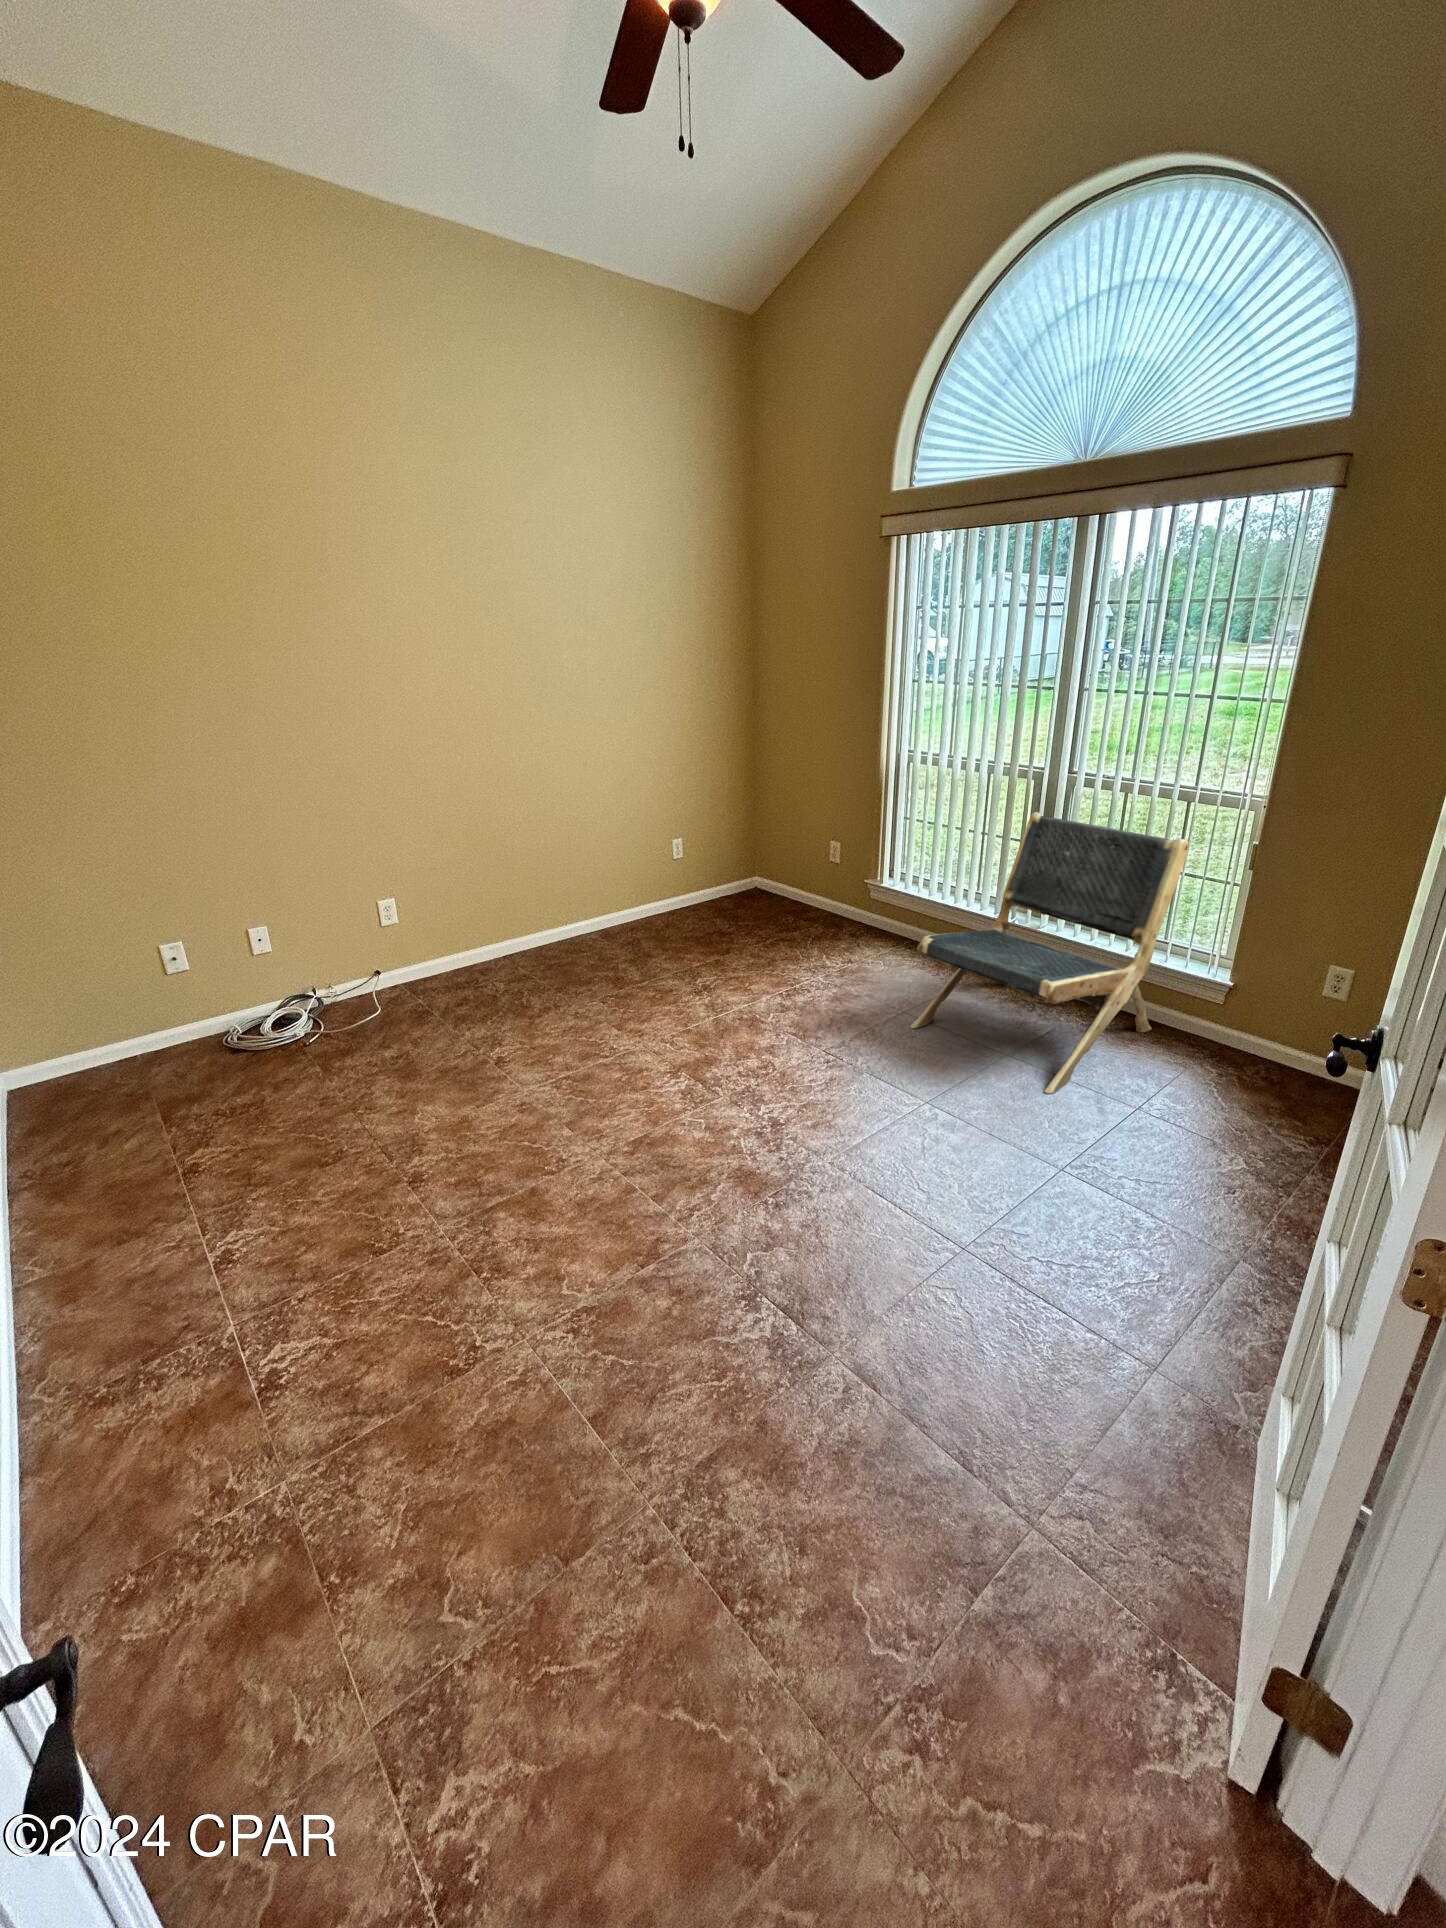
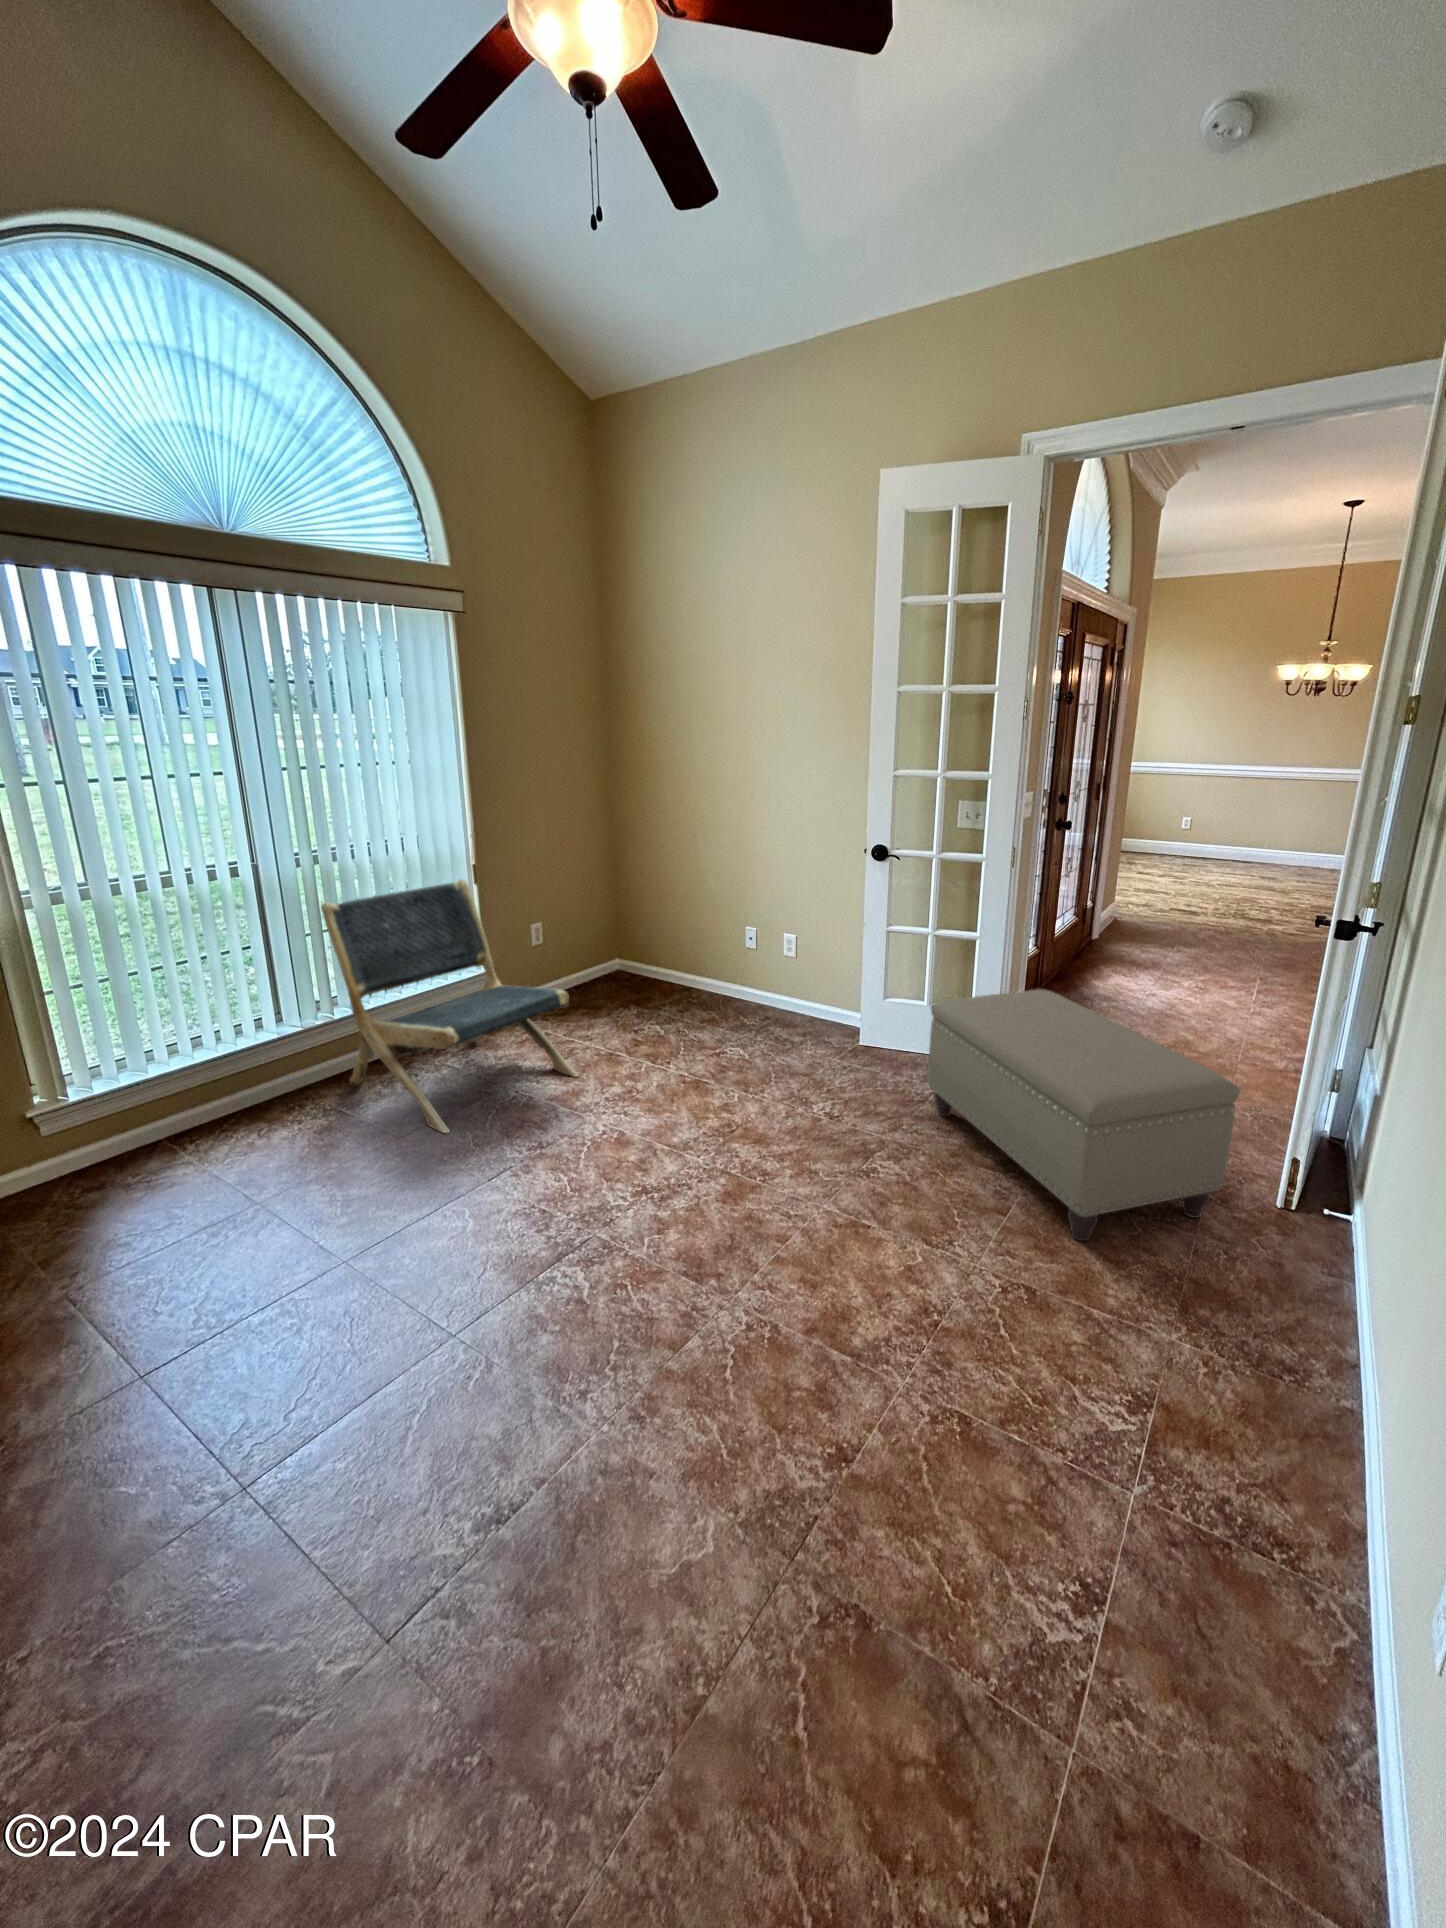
ottoman: none [293,1276,1075,1809] -> present [928,990,1240,1241]

